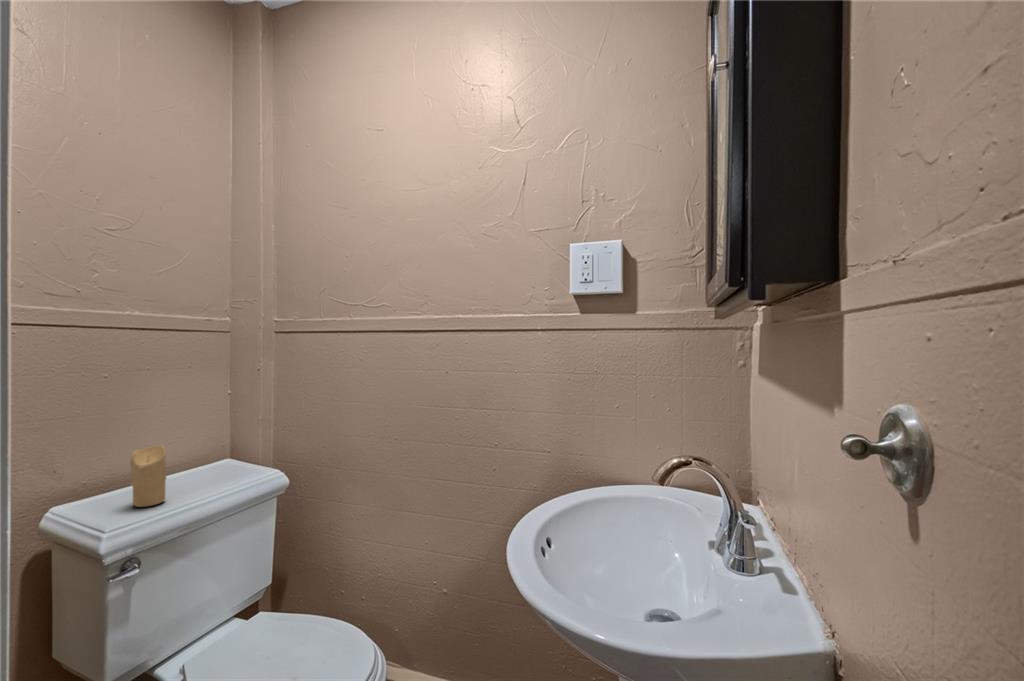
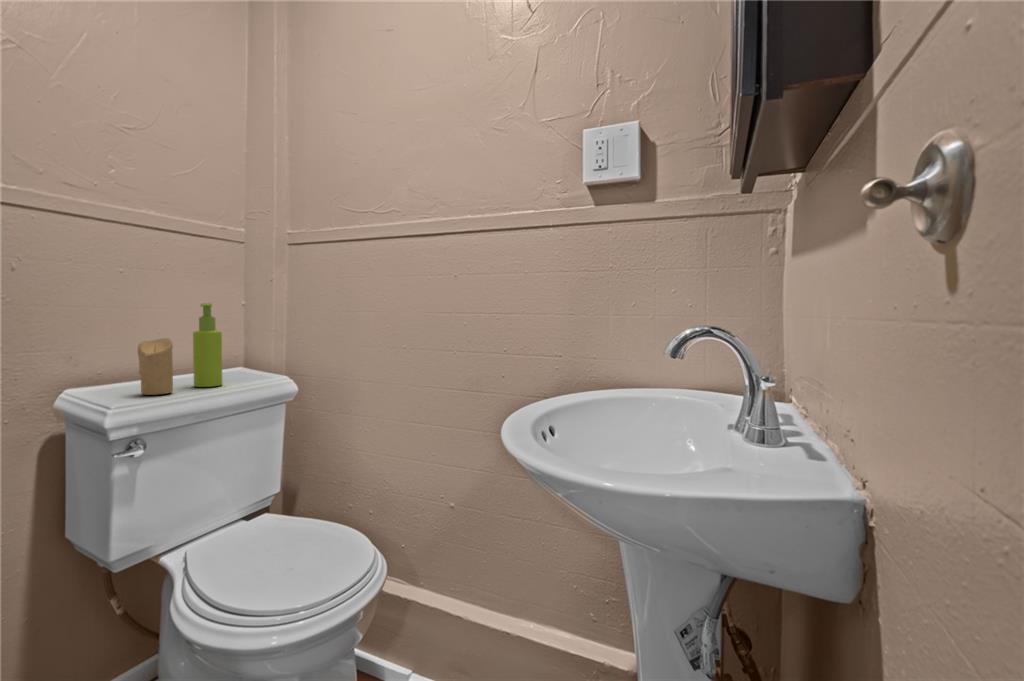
soap dispenser: none [184,403,213,488] -> present [193,303,222,387]

